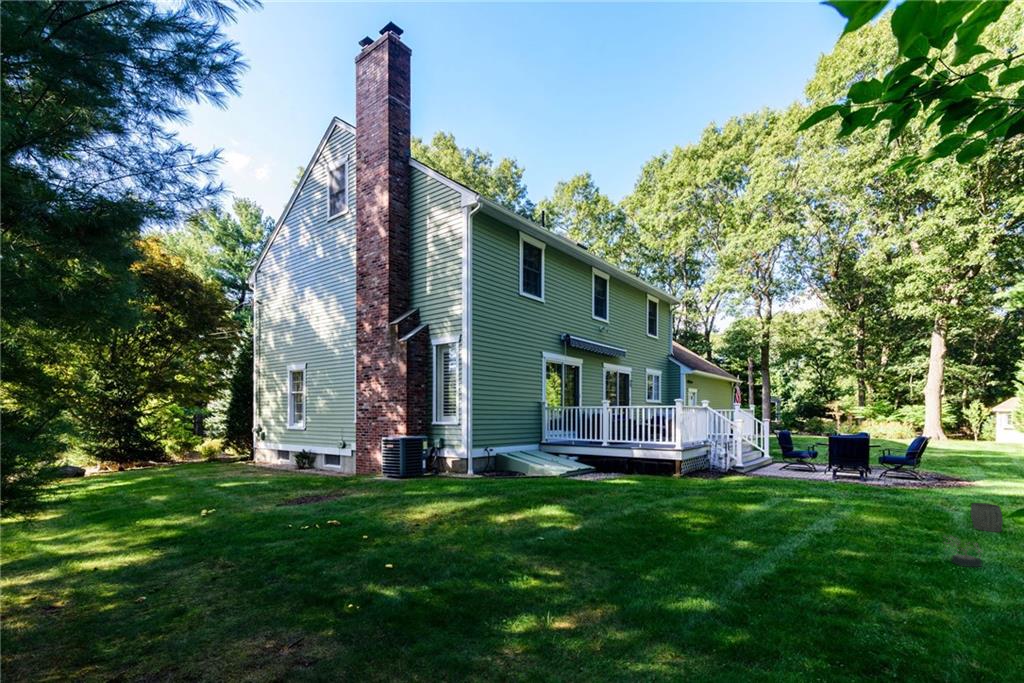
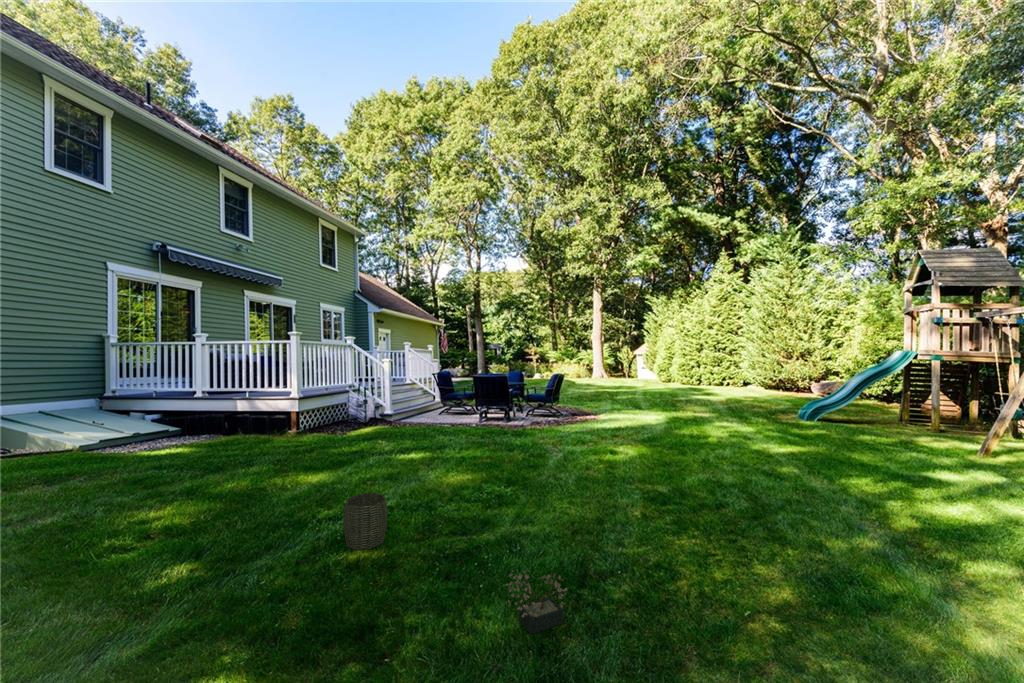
woven basket: present [971,503,1003,532] -> present [343,493,387,550]

